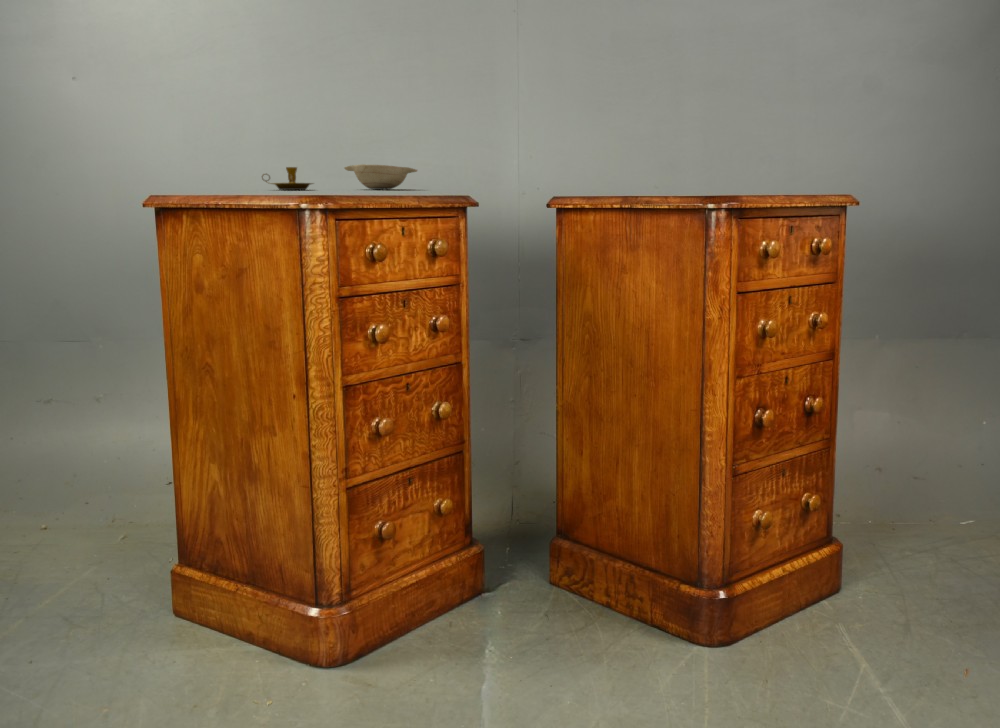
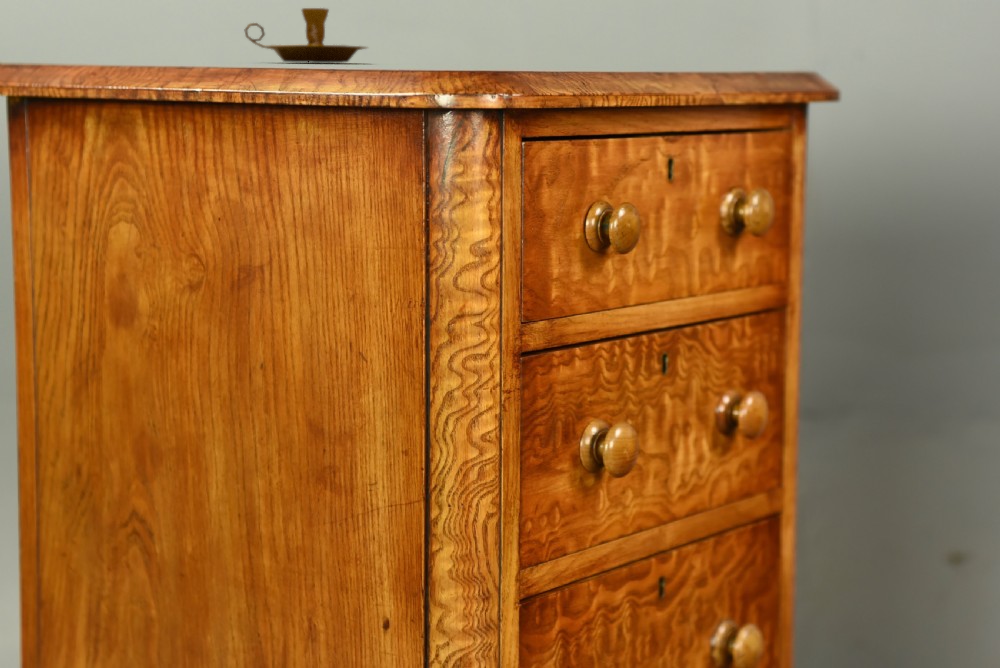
decorative bowl: present [344,164,417,189] -> none [432,4,608,64]

